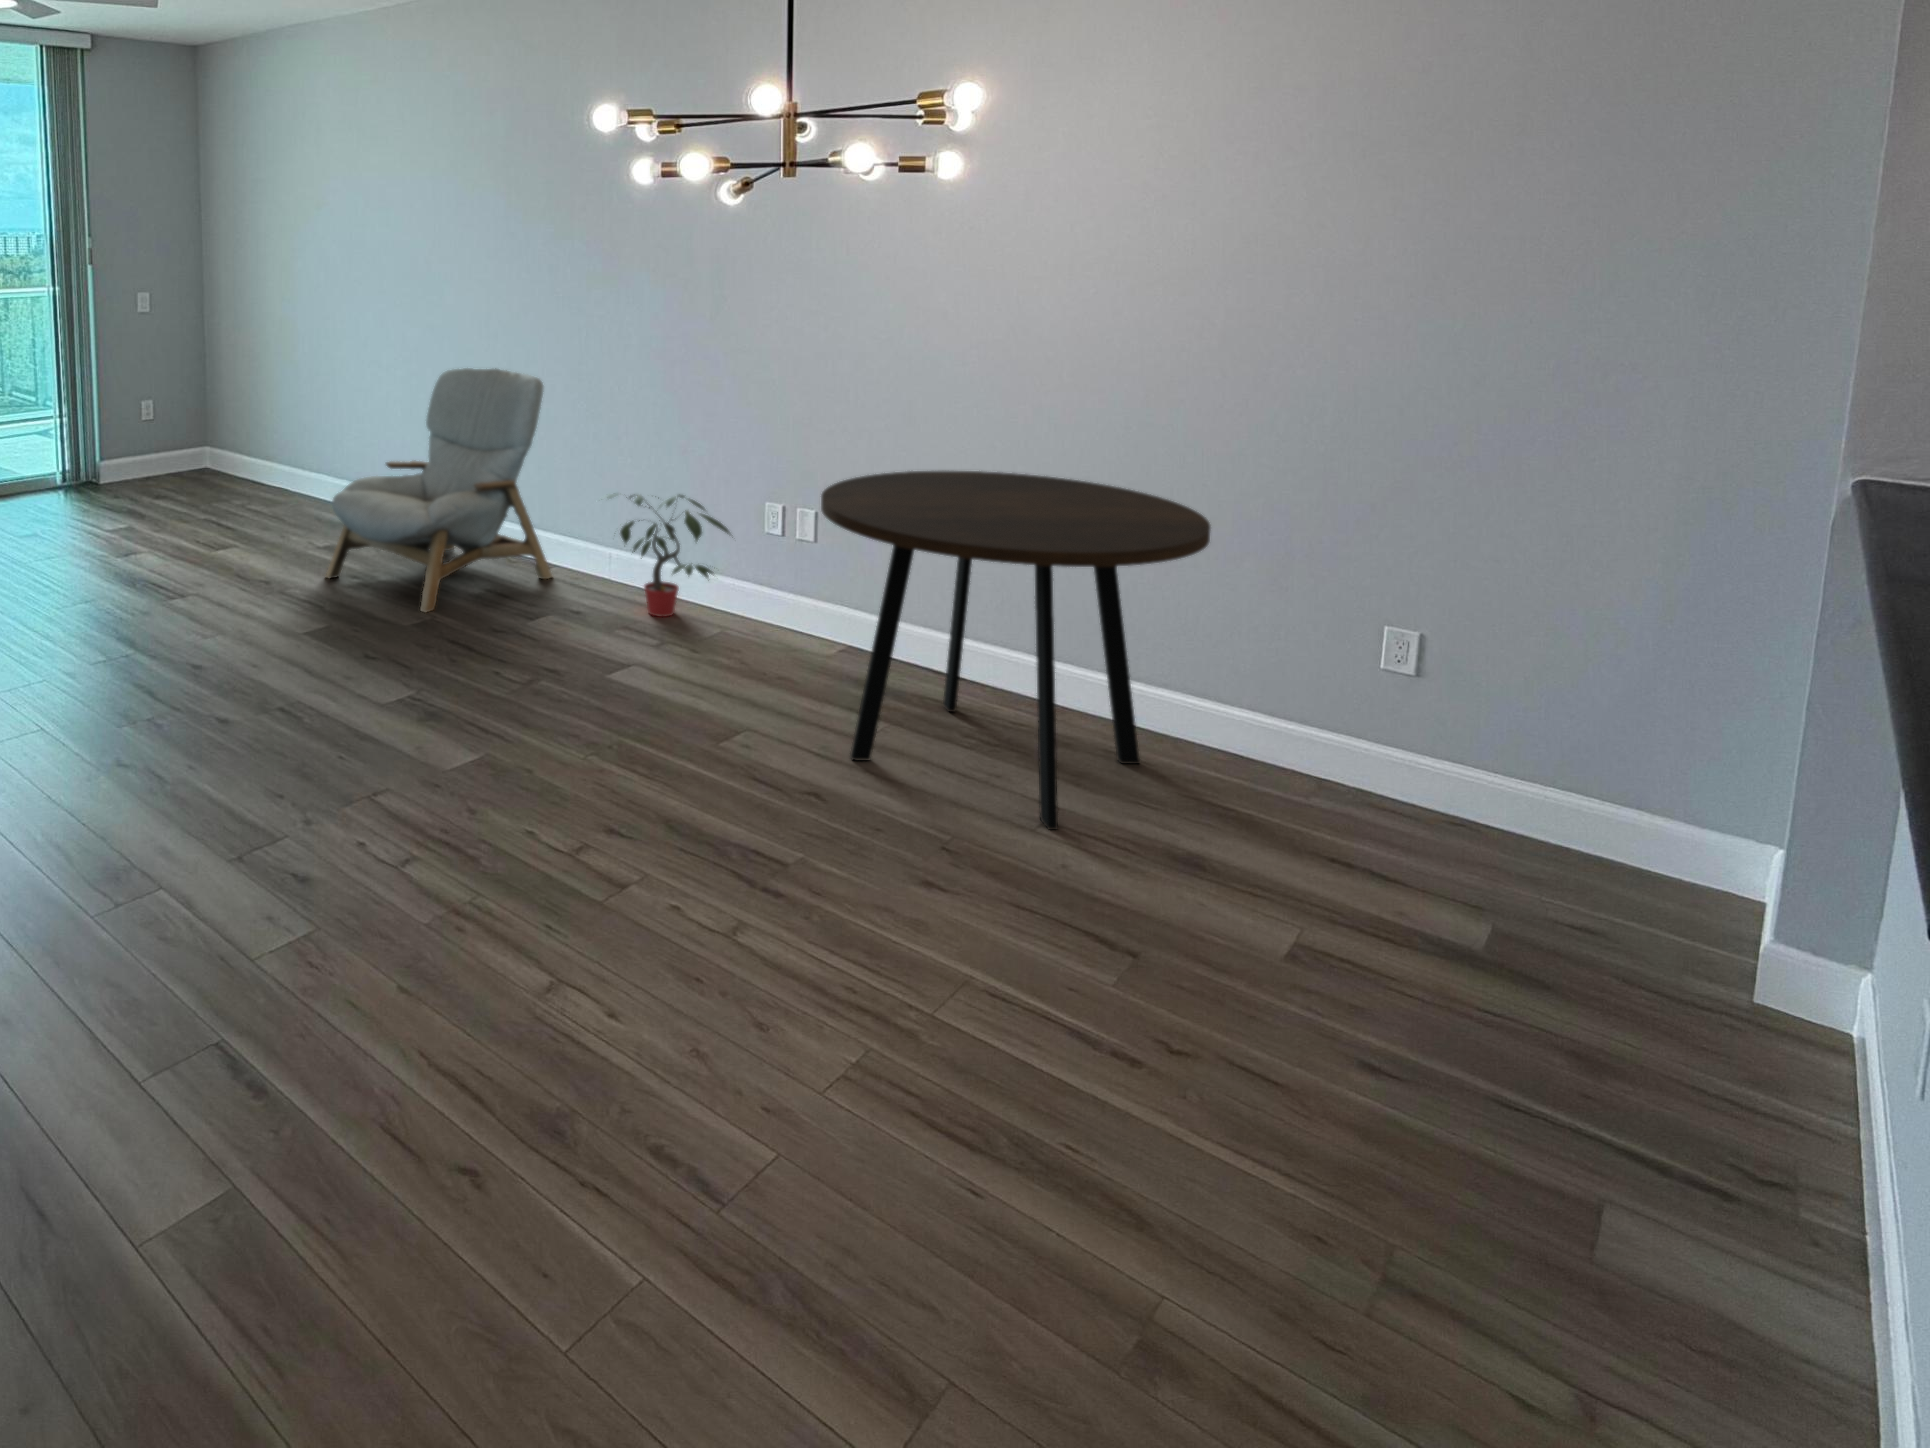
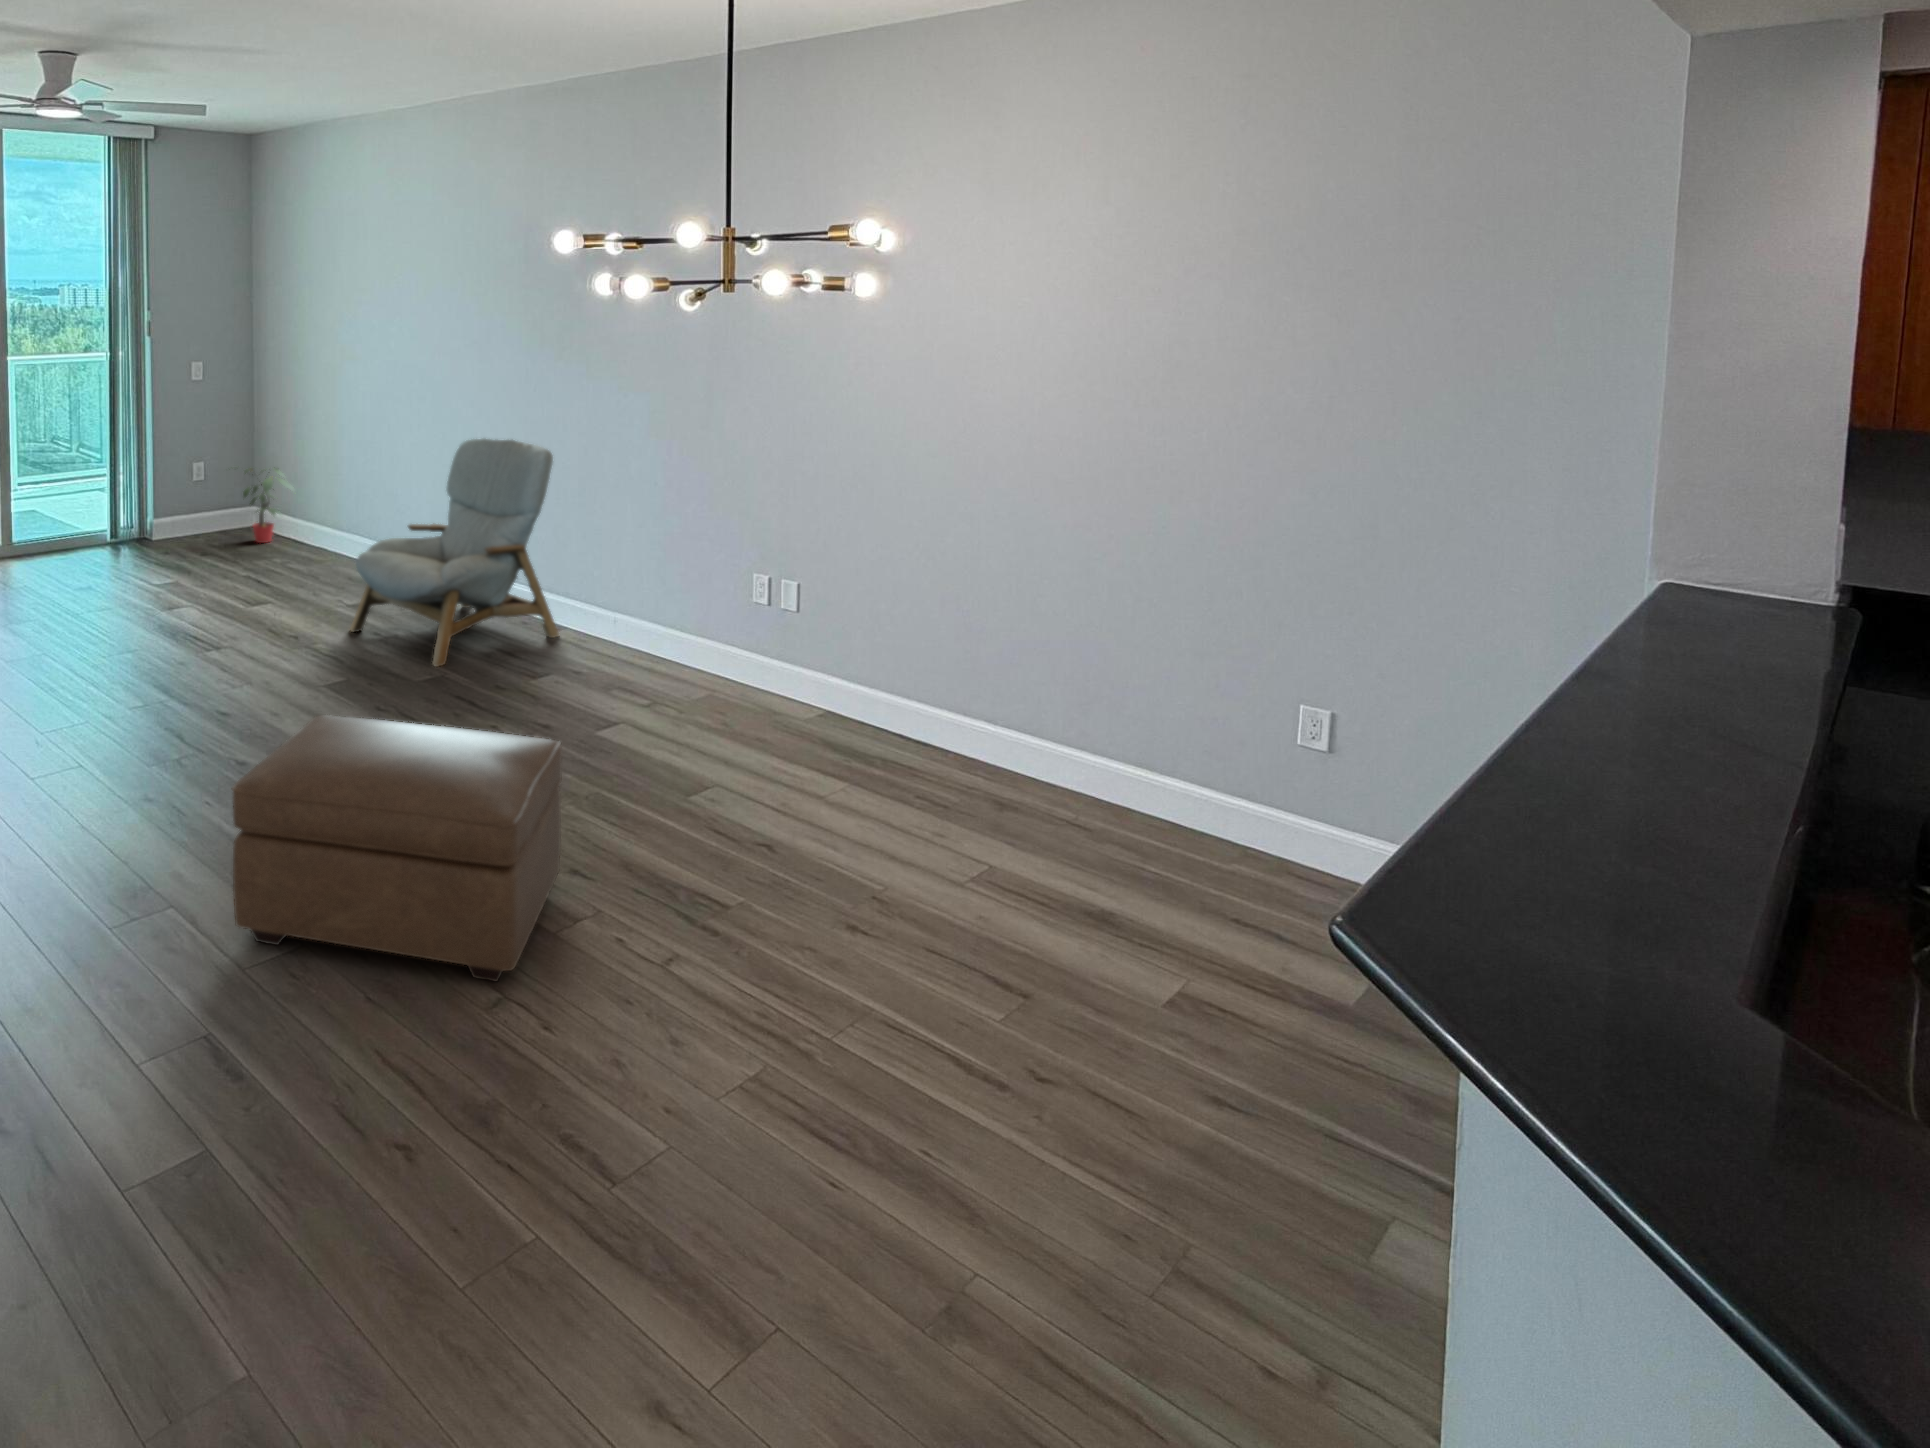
dining table: present [821,471,1210,830] -> none [778,549,1128,886]
potted plant: present [601,494,730,617] -> present [243,468,294,543]
ottoman: none [233,665,602,958] -> present [232,715,562,981]

